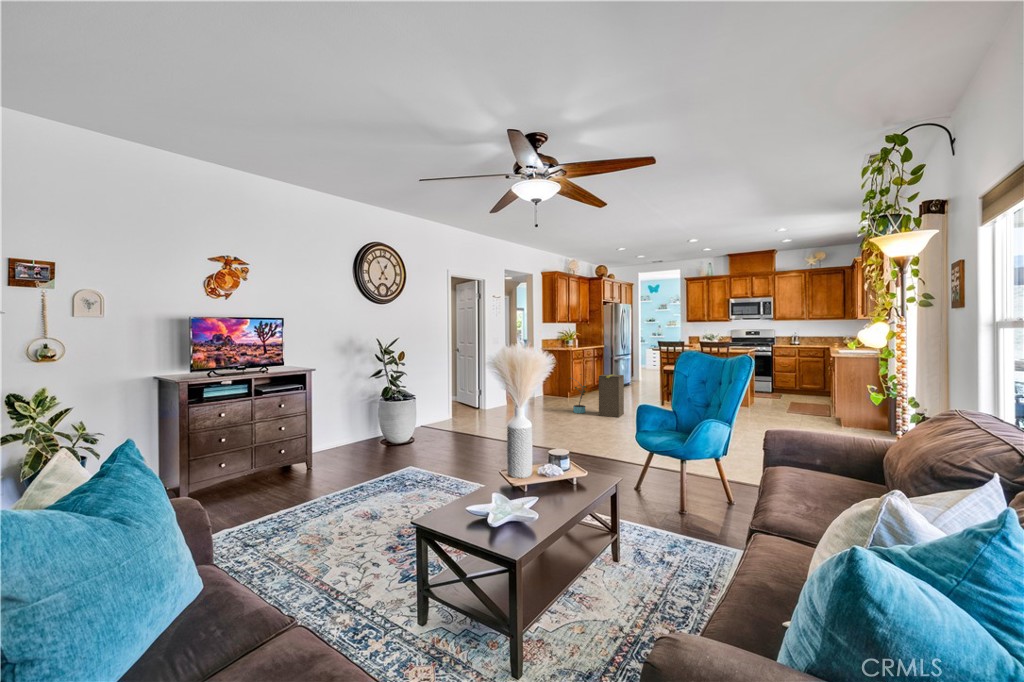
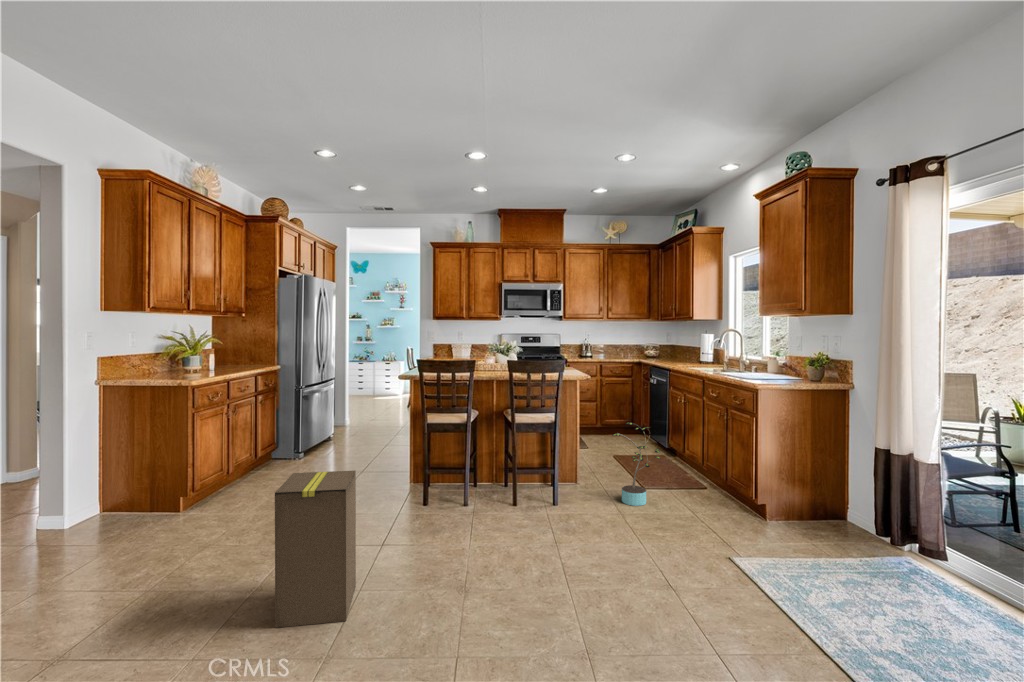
potted plant: present [570,374,587,413] -> present [613,422,660,506]

